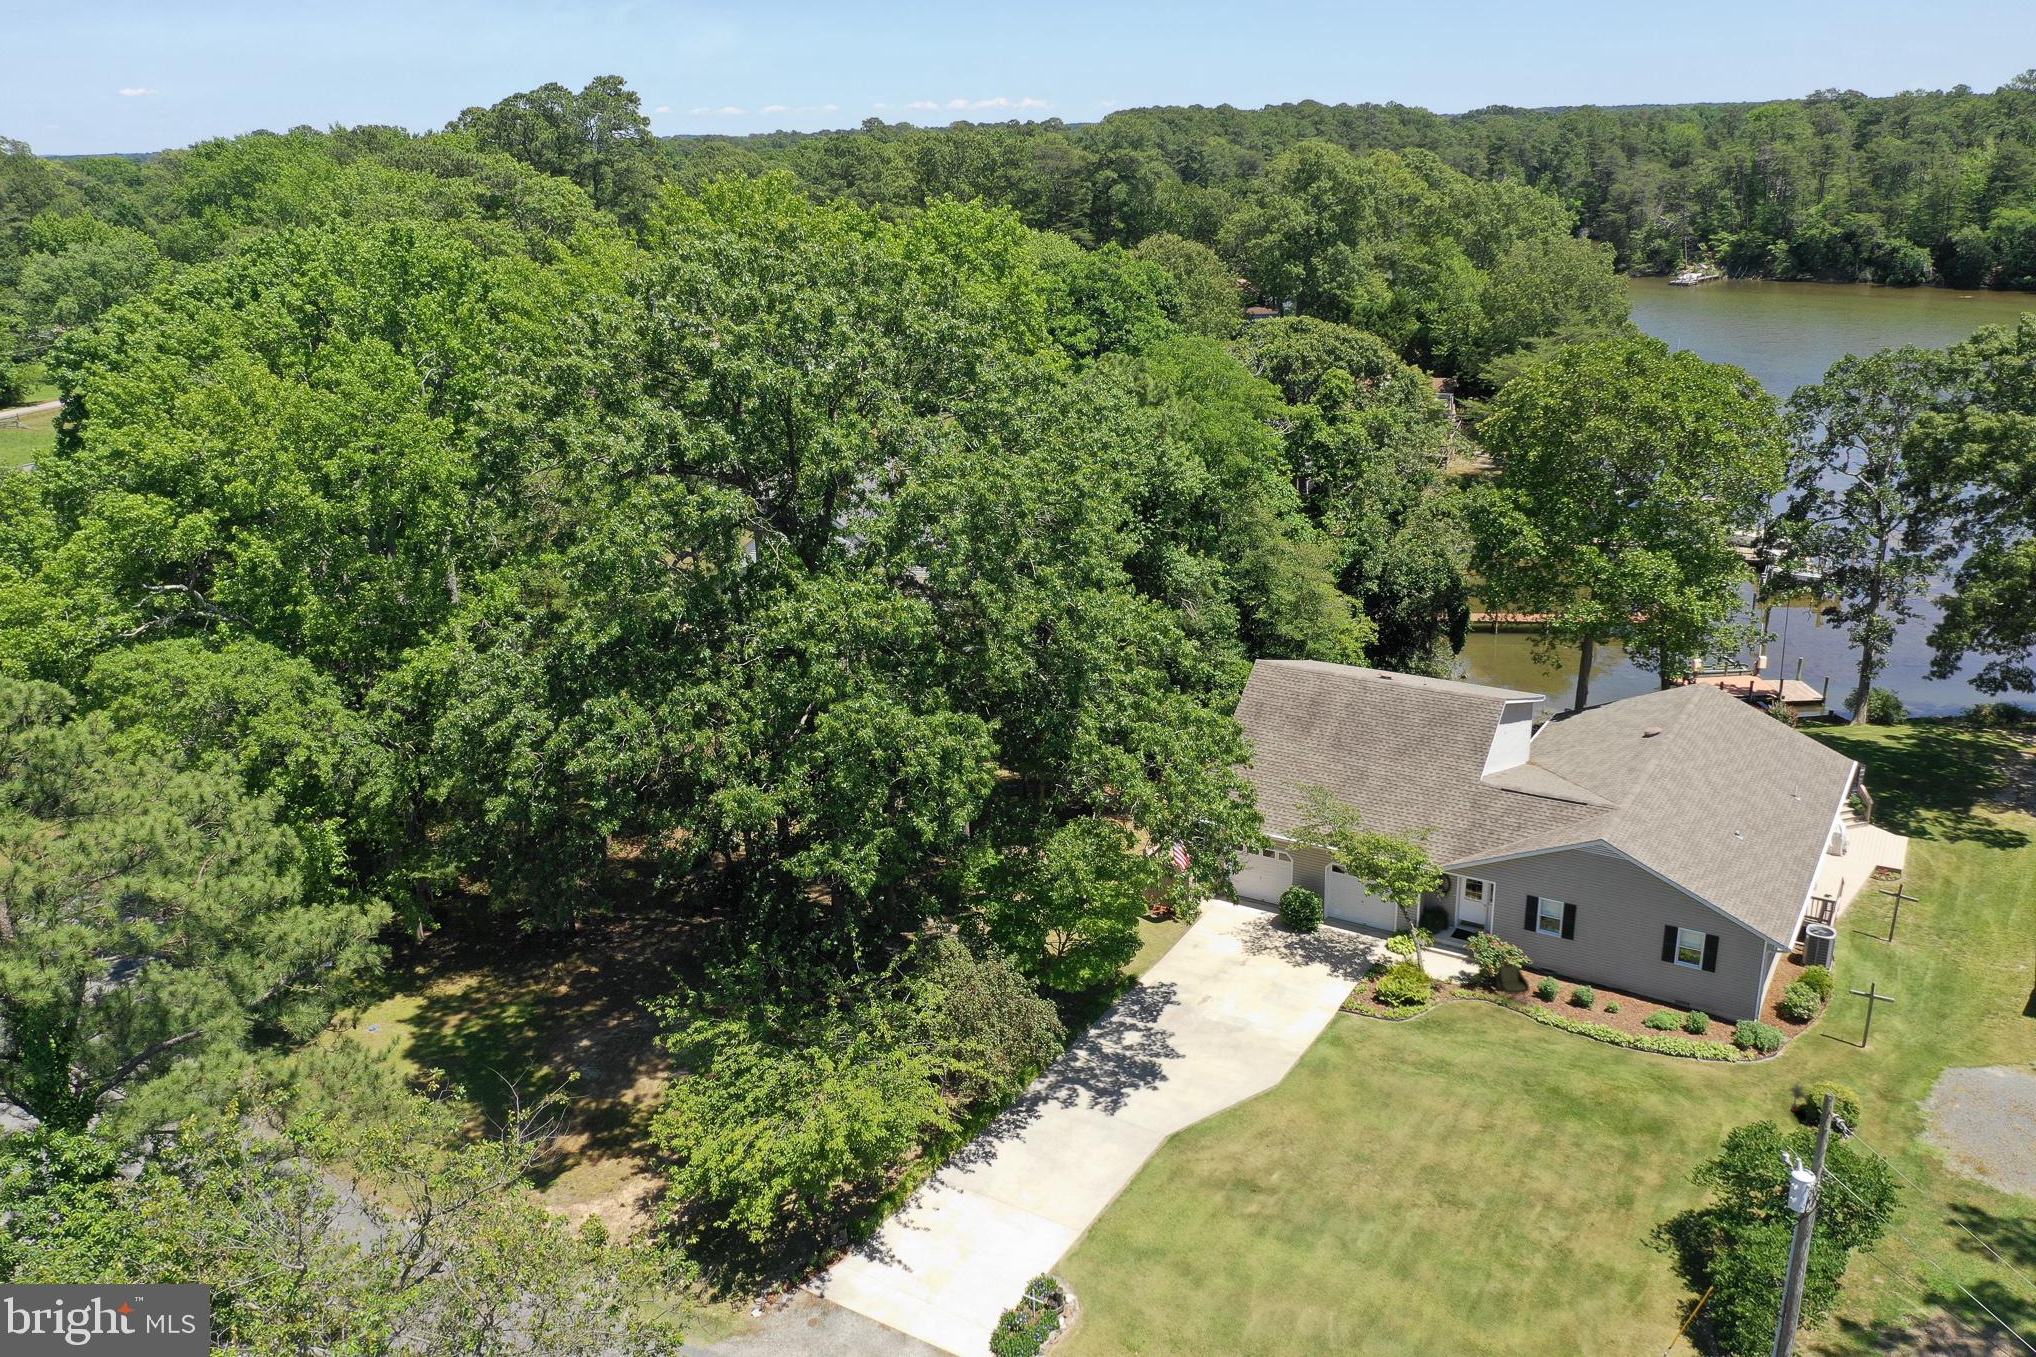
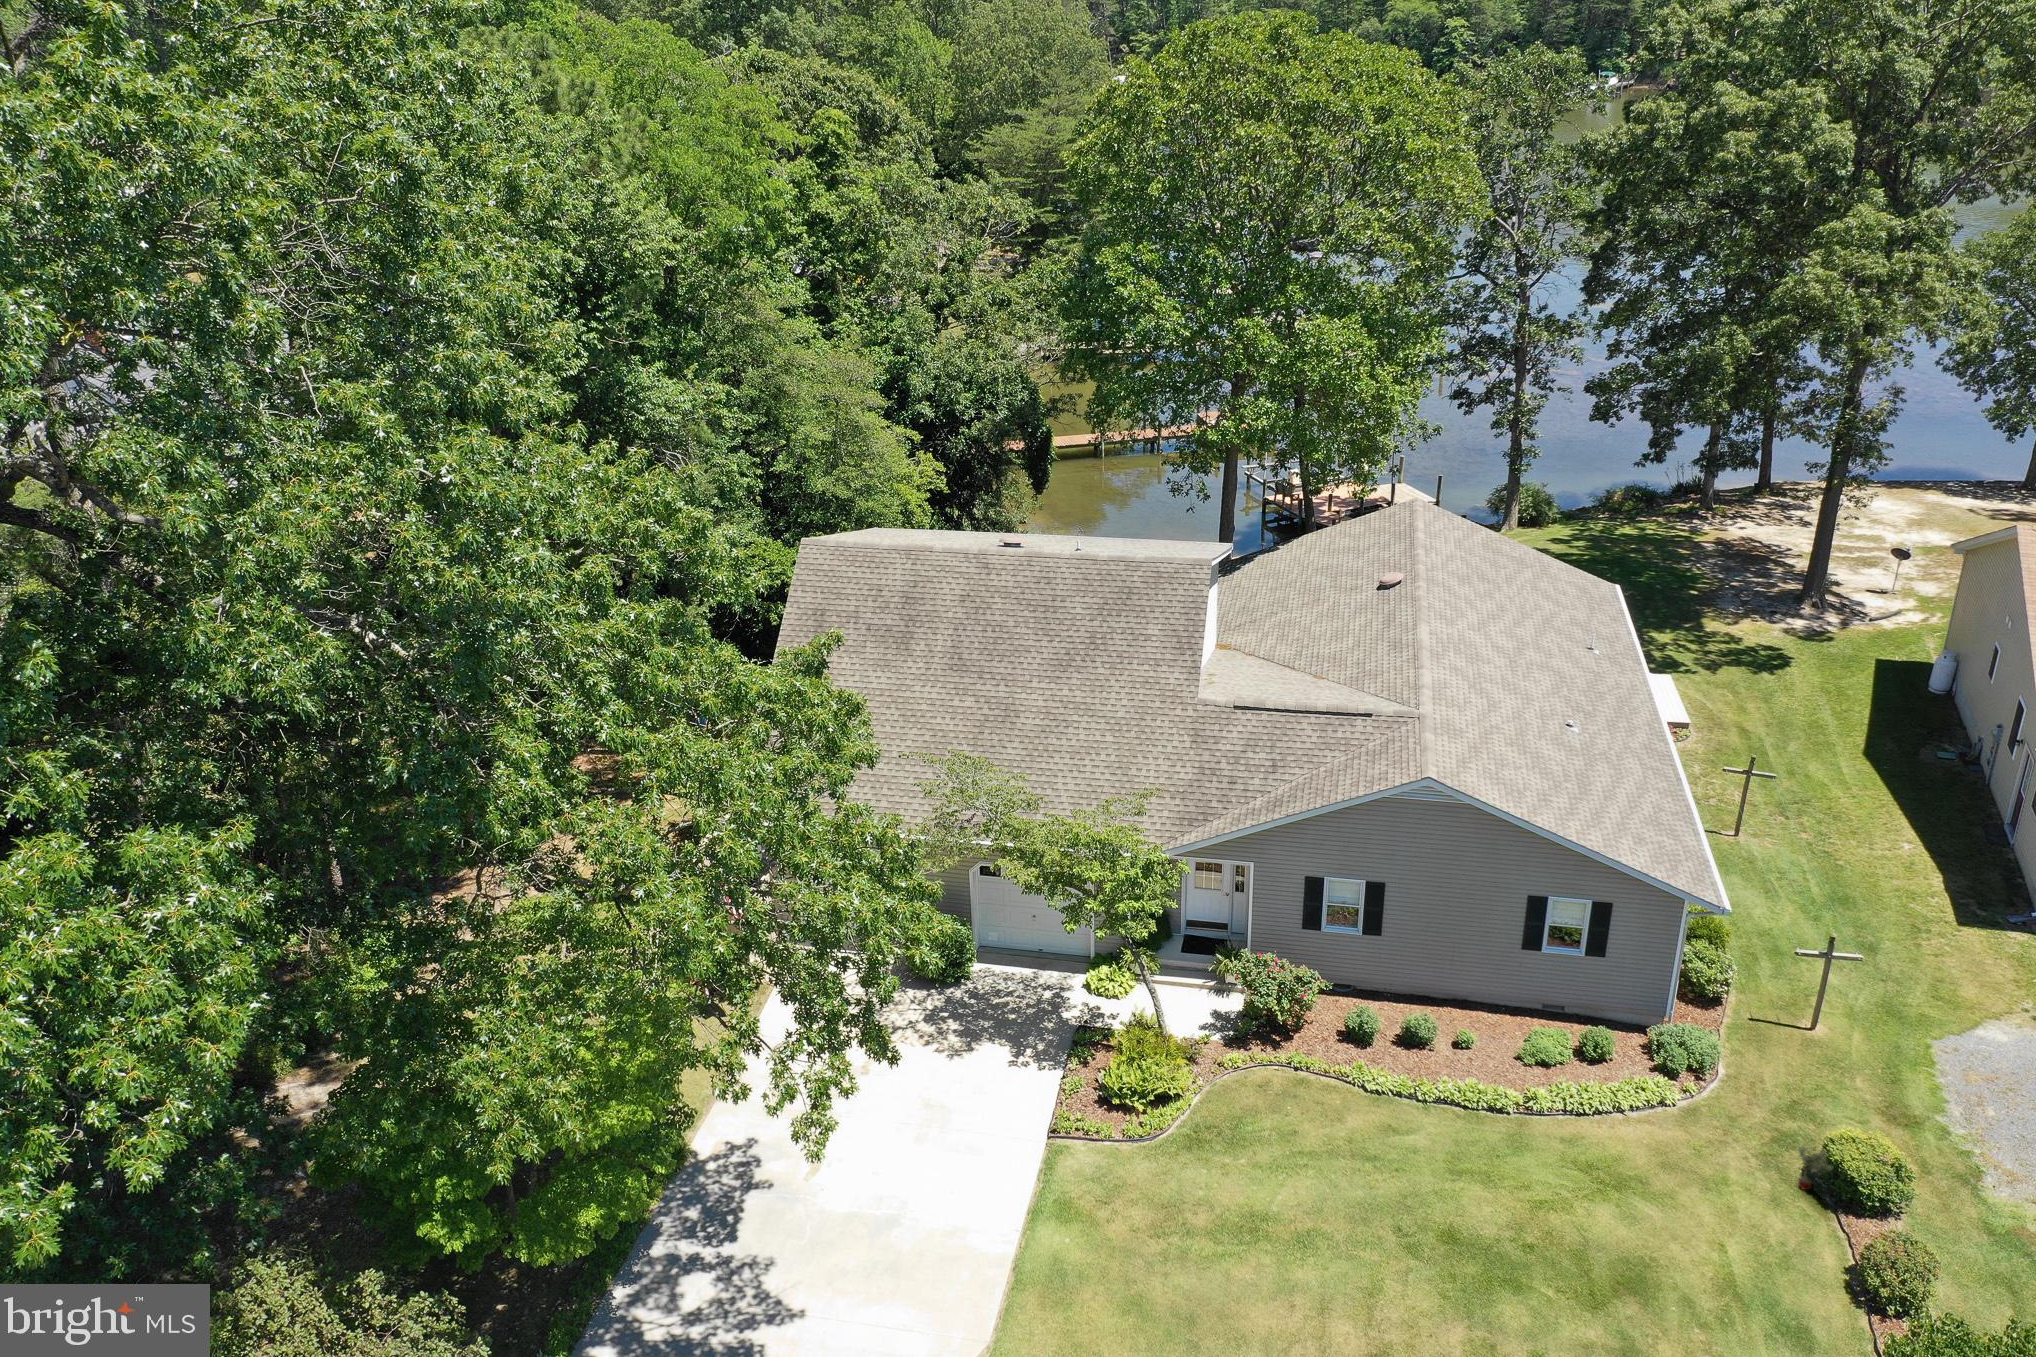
lounge chair: present [1497,965,1530,998] -> none [1281,994,1340,1065]

